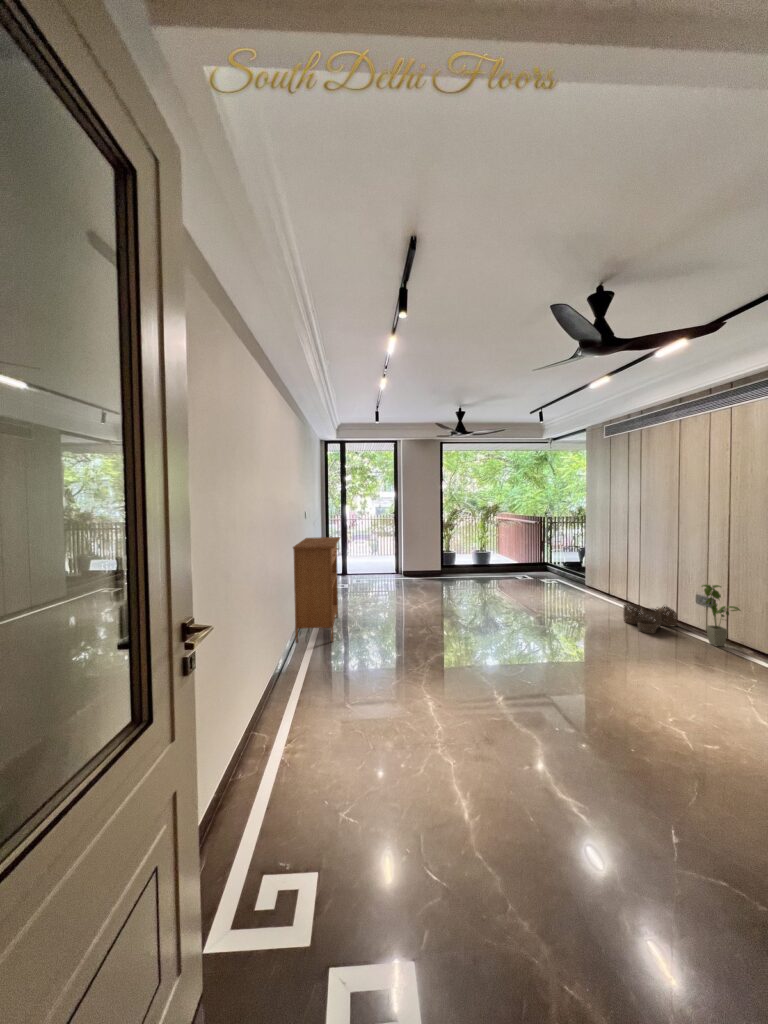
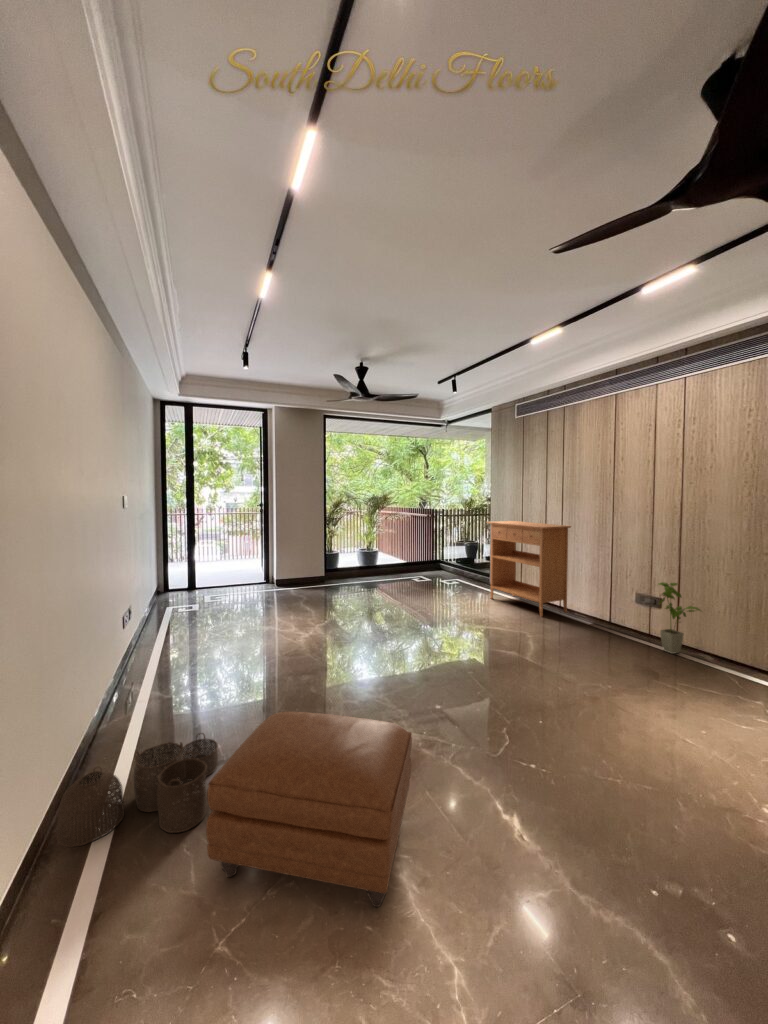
console table: present [293,537,340,643] -> present [487,521,571,617]
woven basket: present [623,604,677,634] -> present [57,733,218,847]
ottoman: none [342,630,445,714] -> present [206,712,412,907]

